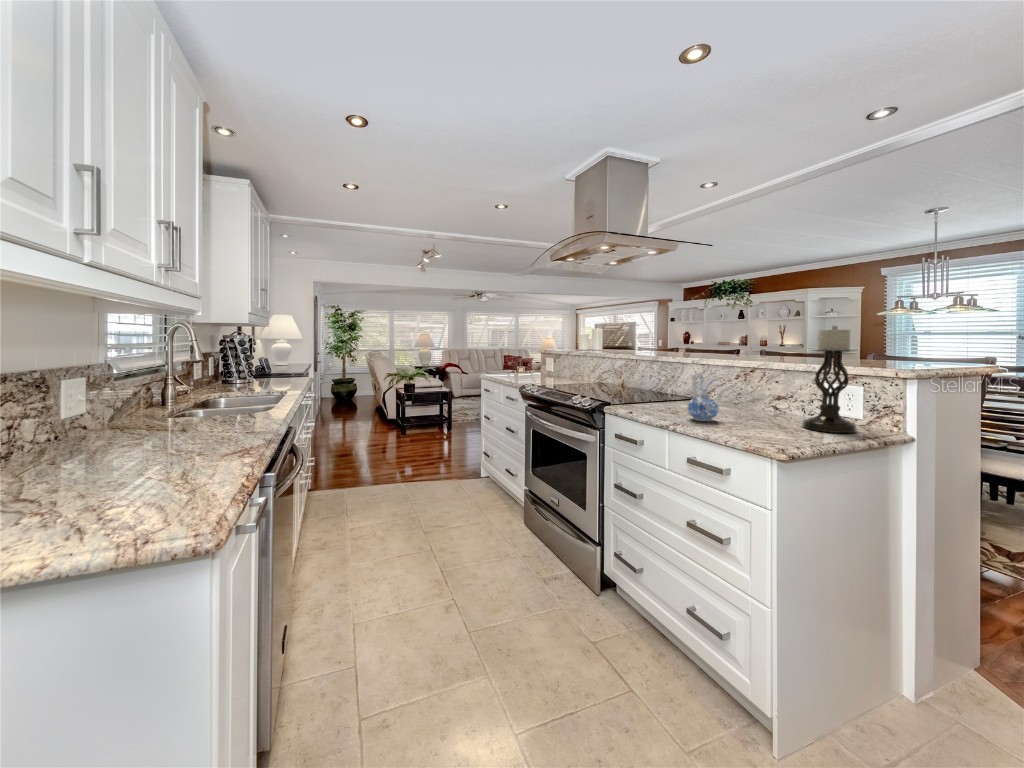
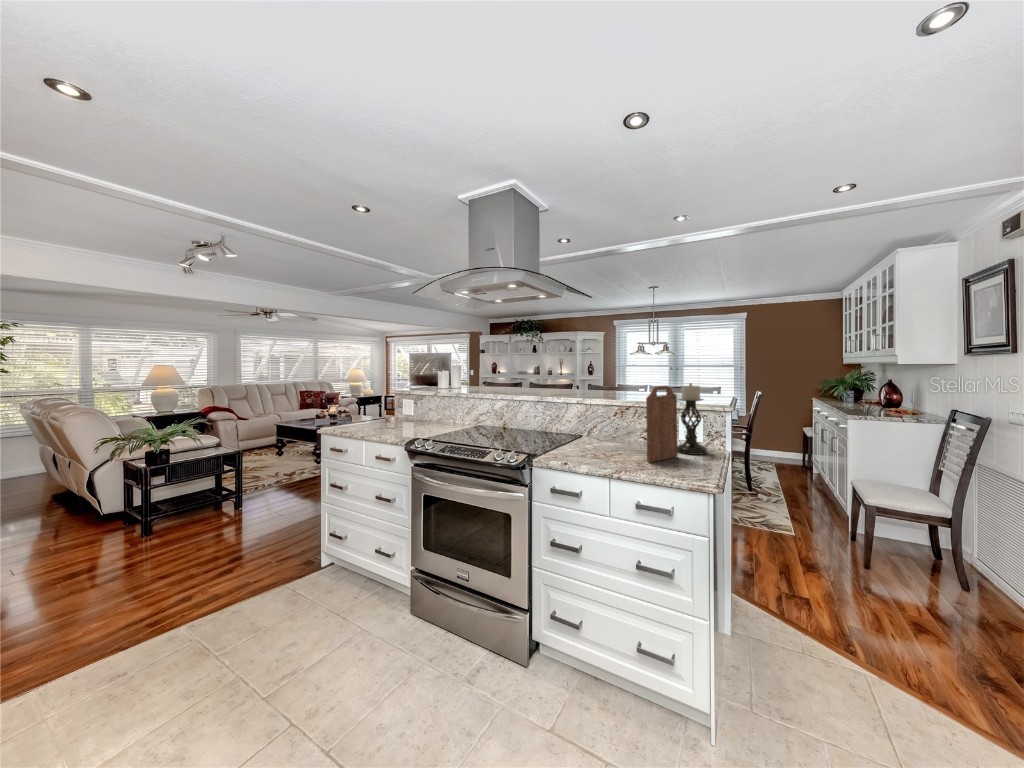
cutting board: none [731,325,797,432] -> present [646,386,677,462]
ceramic pitcher: present [687,373,719,421] -> none [605,420,628,456]

